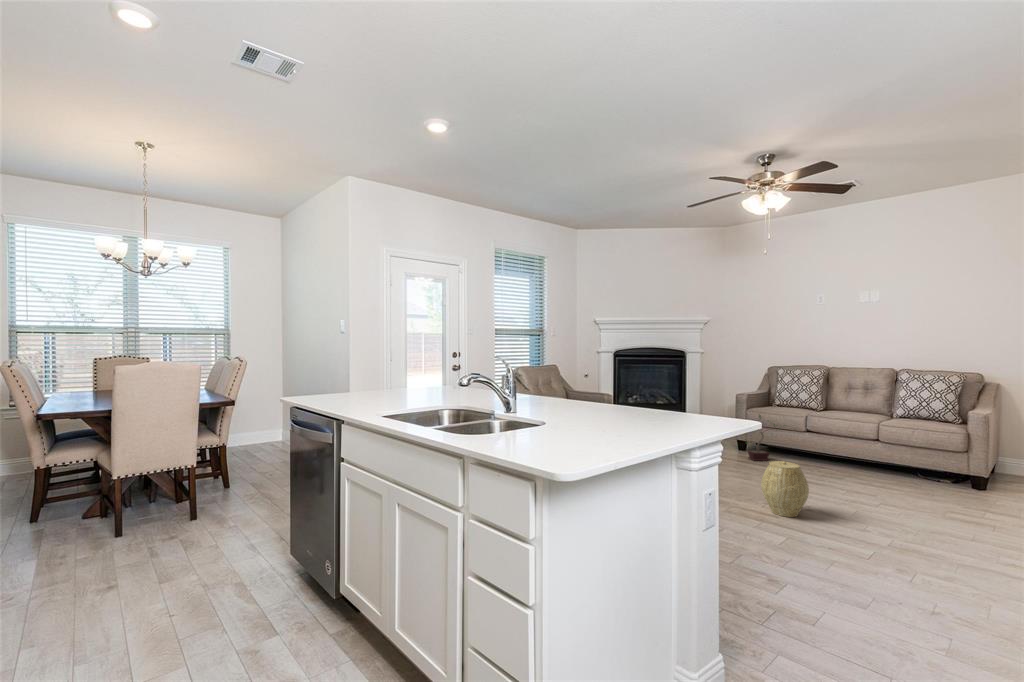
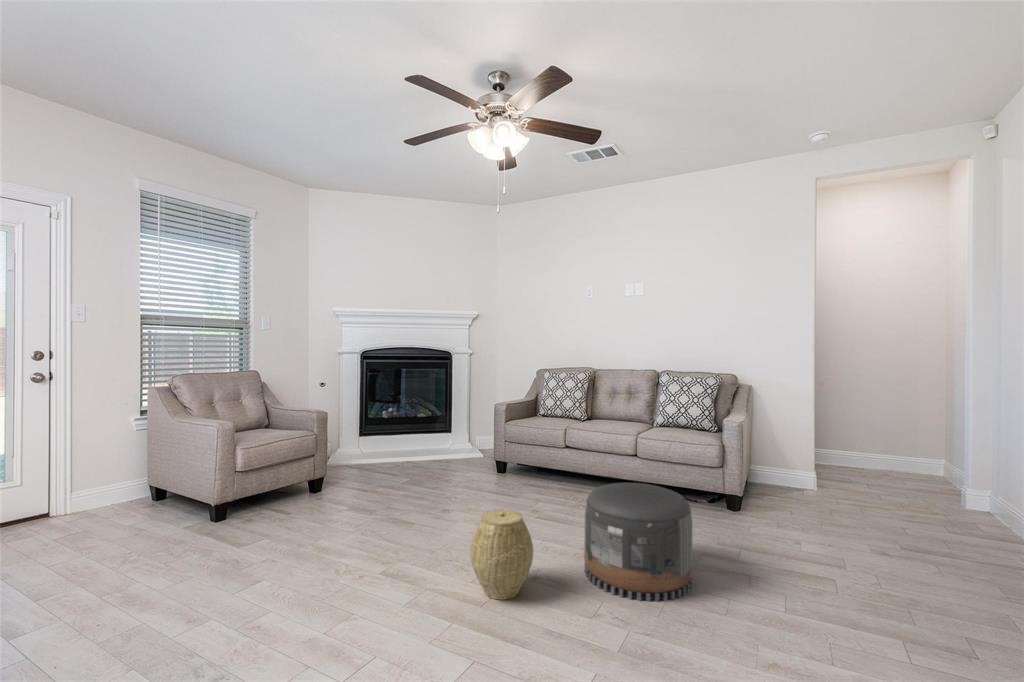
potted plant: present [746,415,785,461] -> none [494,429,545,490]
pouf: none [844,452,939,531] -> present [584,483,693,601]

